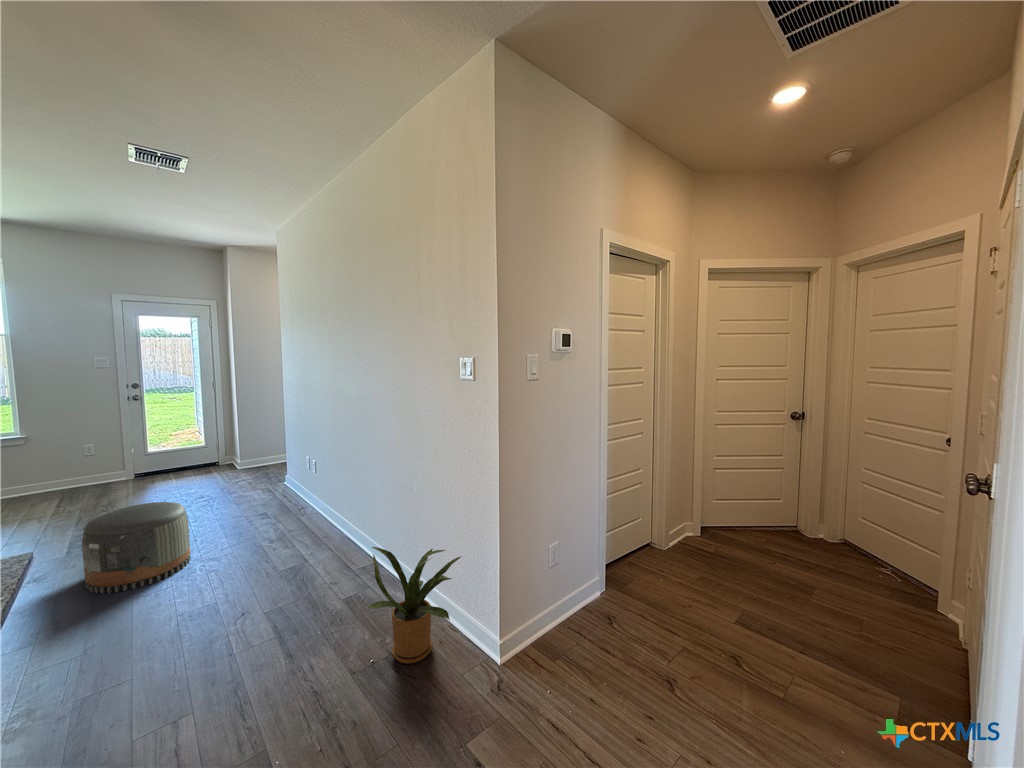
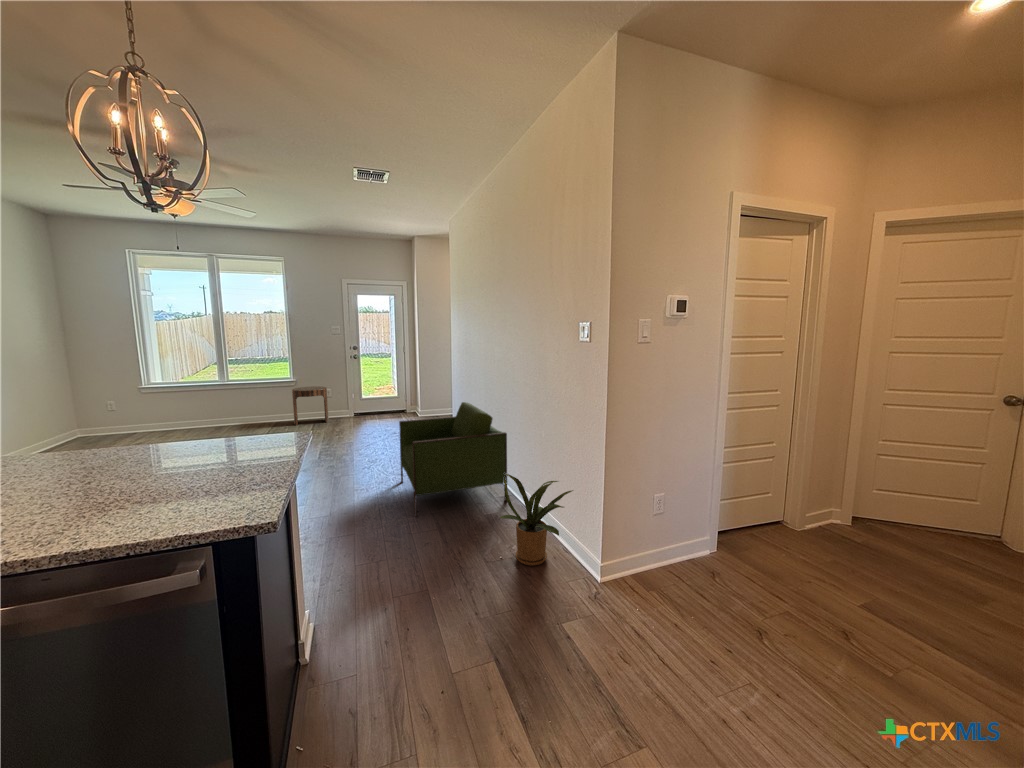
side table: none [16,442,88,503] -> present [292,386,329,425]
armchair: none [210,453,371,625] -> present [399,402,507,517]
pouf: present [82,502,190,593] -> none [328,429,387,484]

